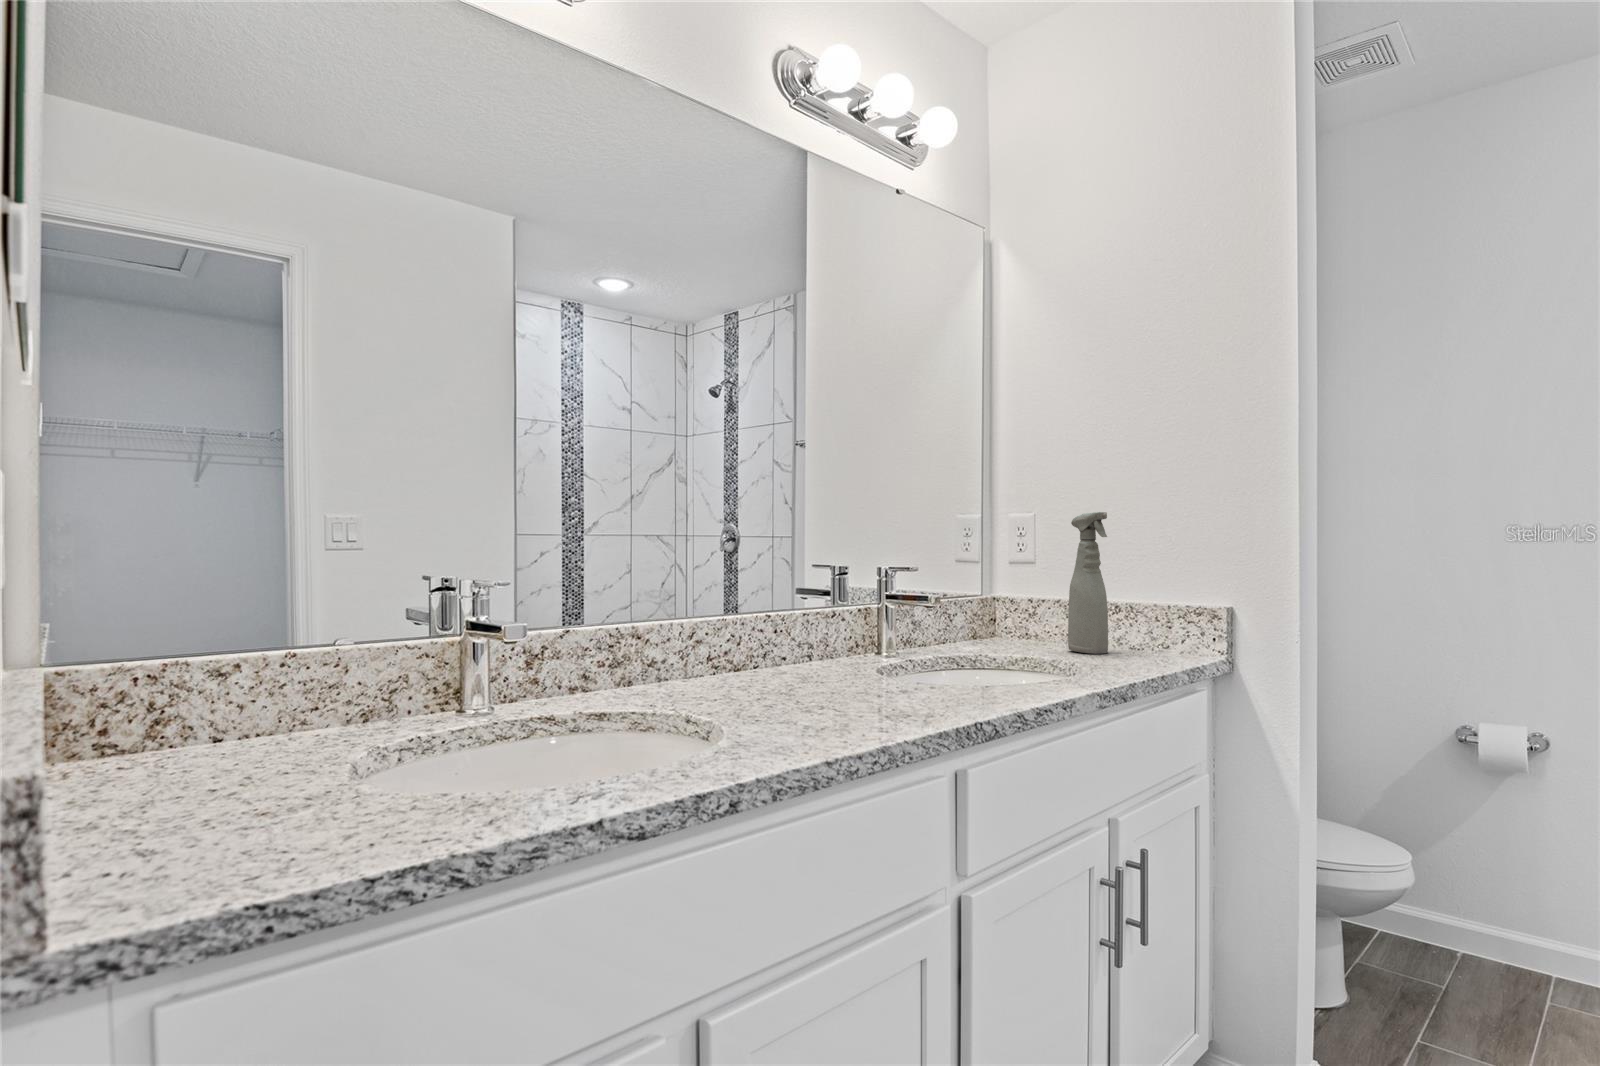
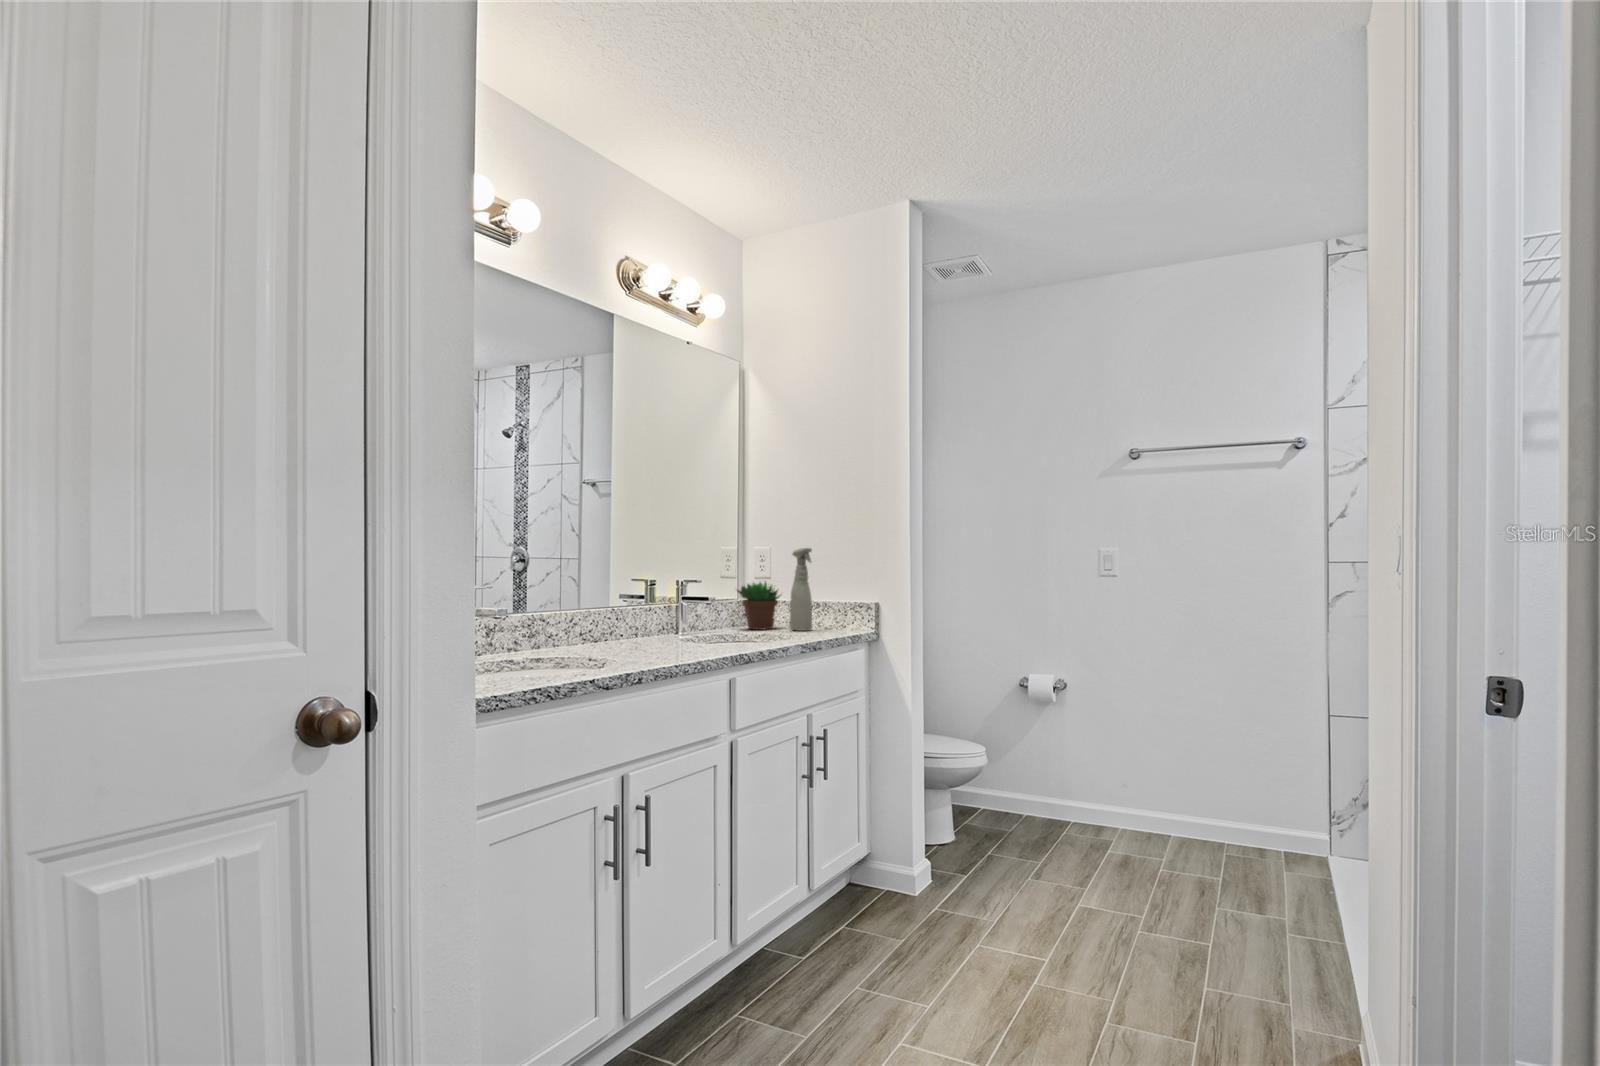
succulent plant: none [975,566,1056,646] -> present [737,581,780,630]

